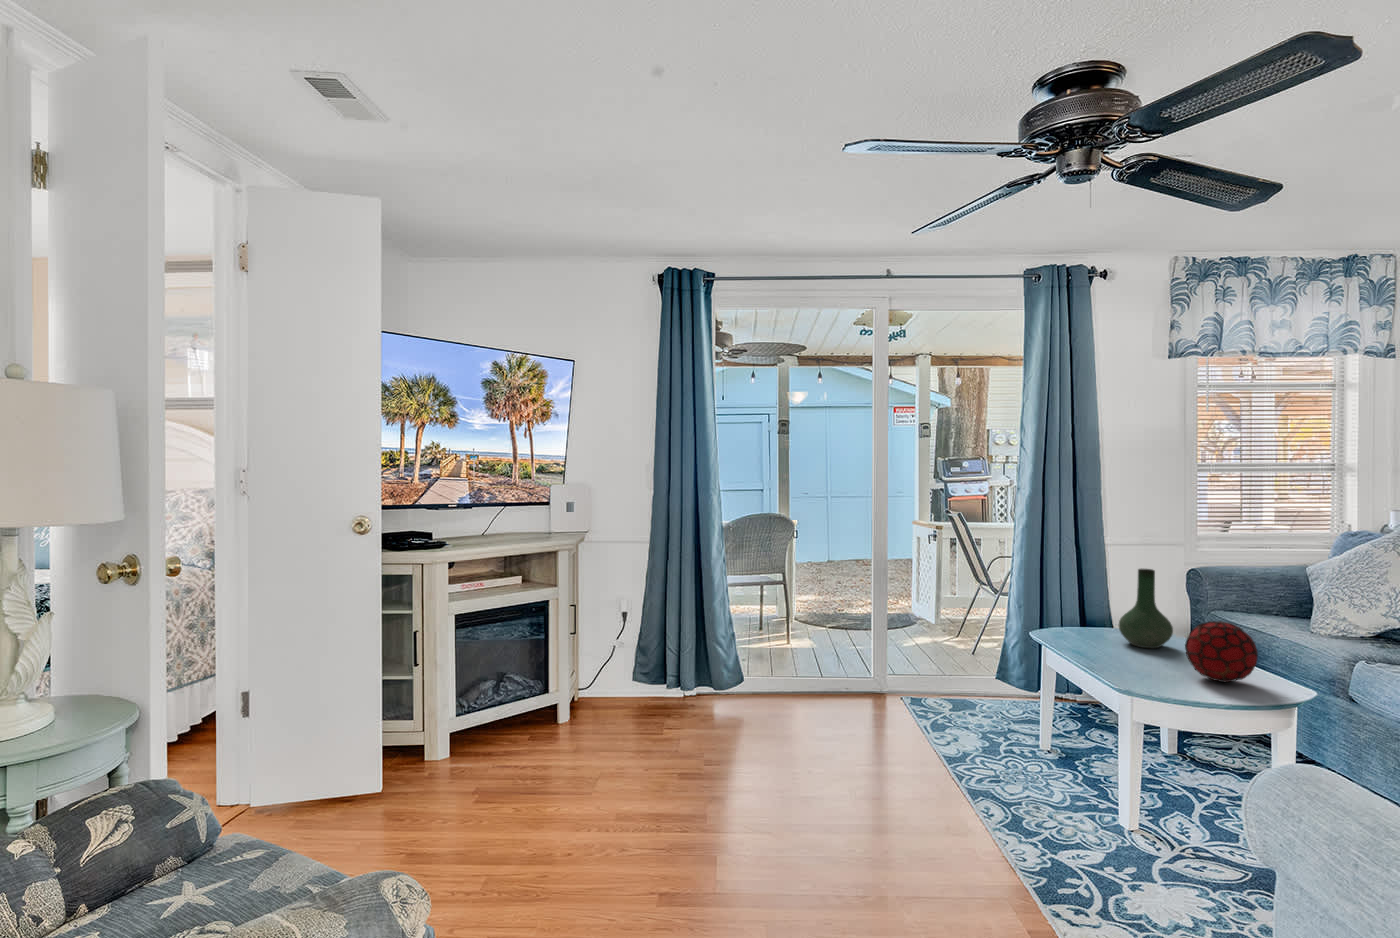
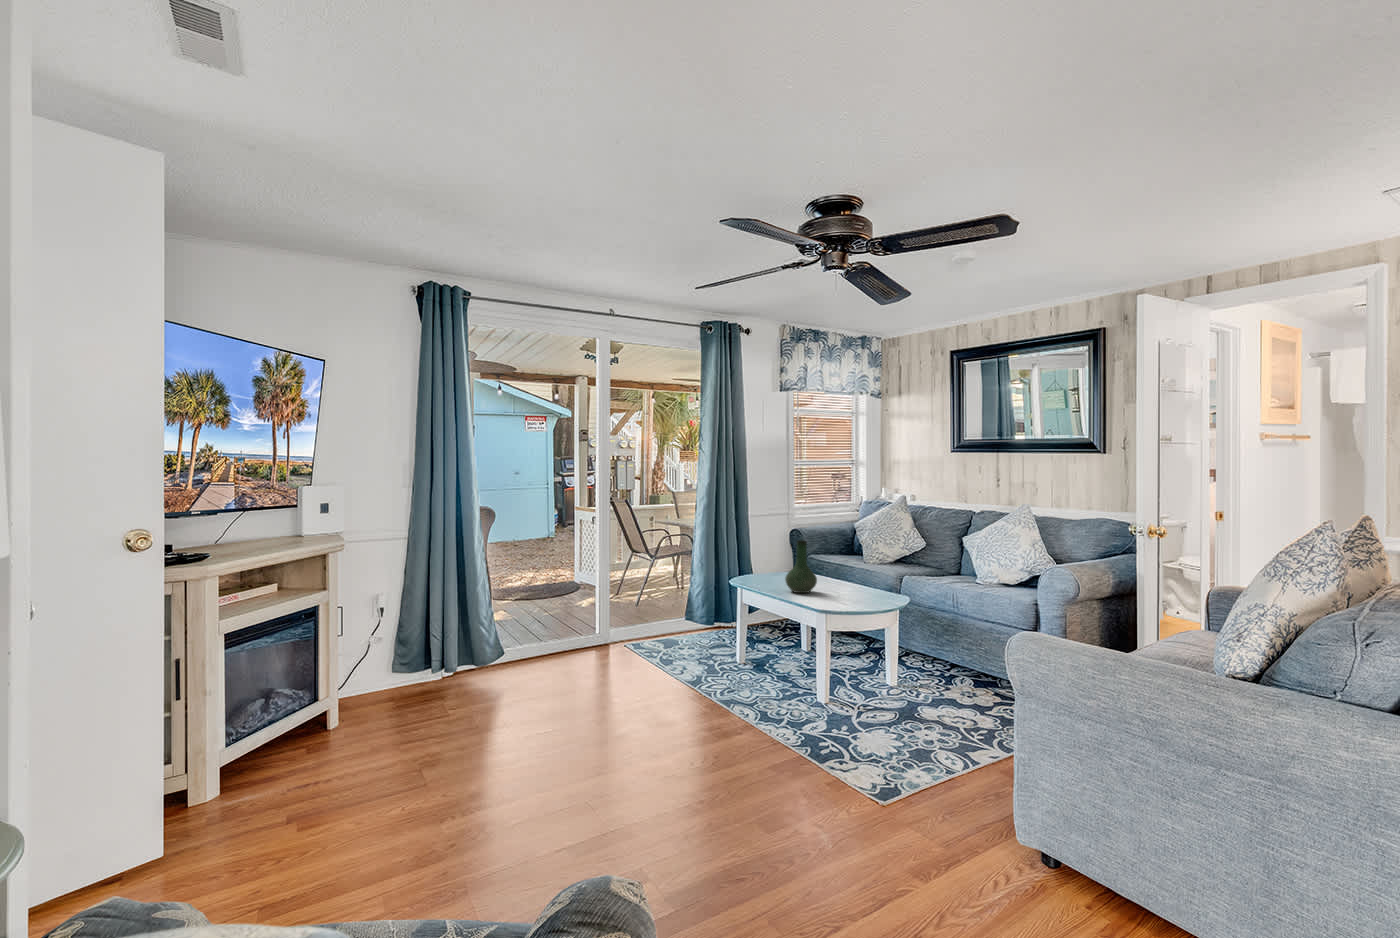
decorative orb: present [1185,621,1258,682] -> none [840,567,878,604]

